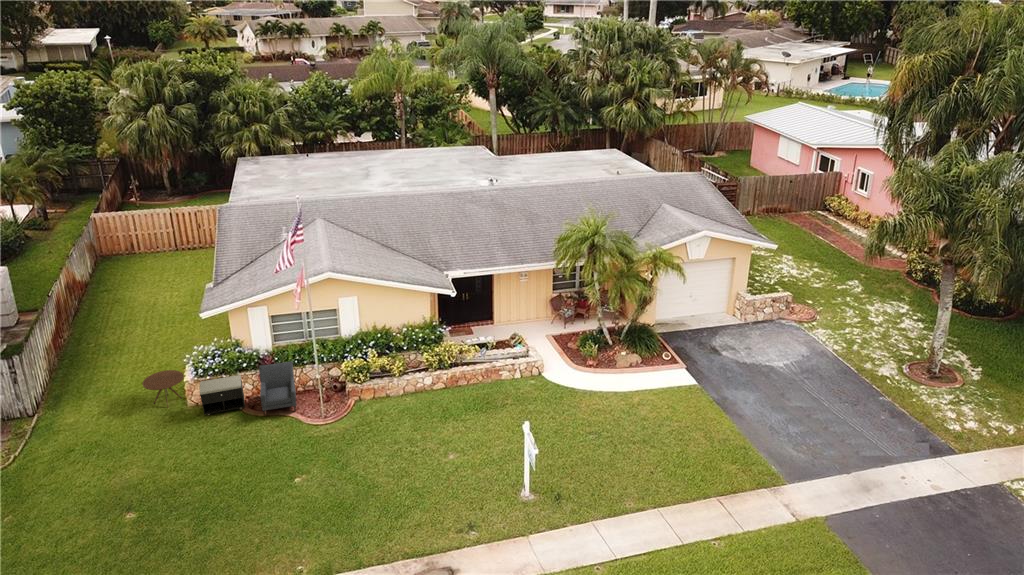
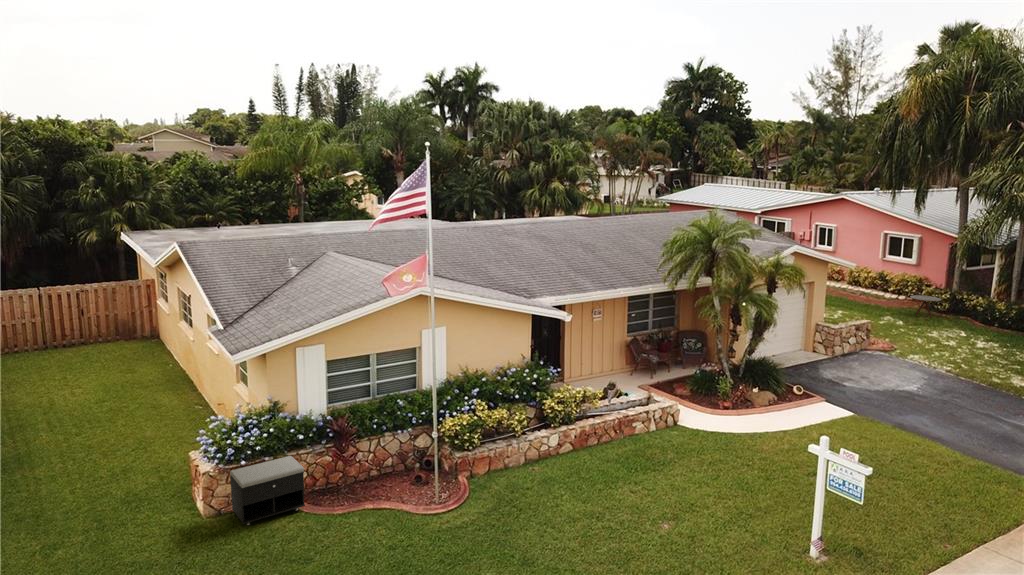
chair: present [259,362,297,416] -> none [321,428,391,514]
round table: present [142,370,184,406] -> present [910,295,941,318]

